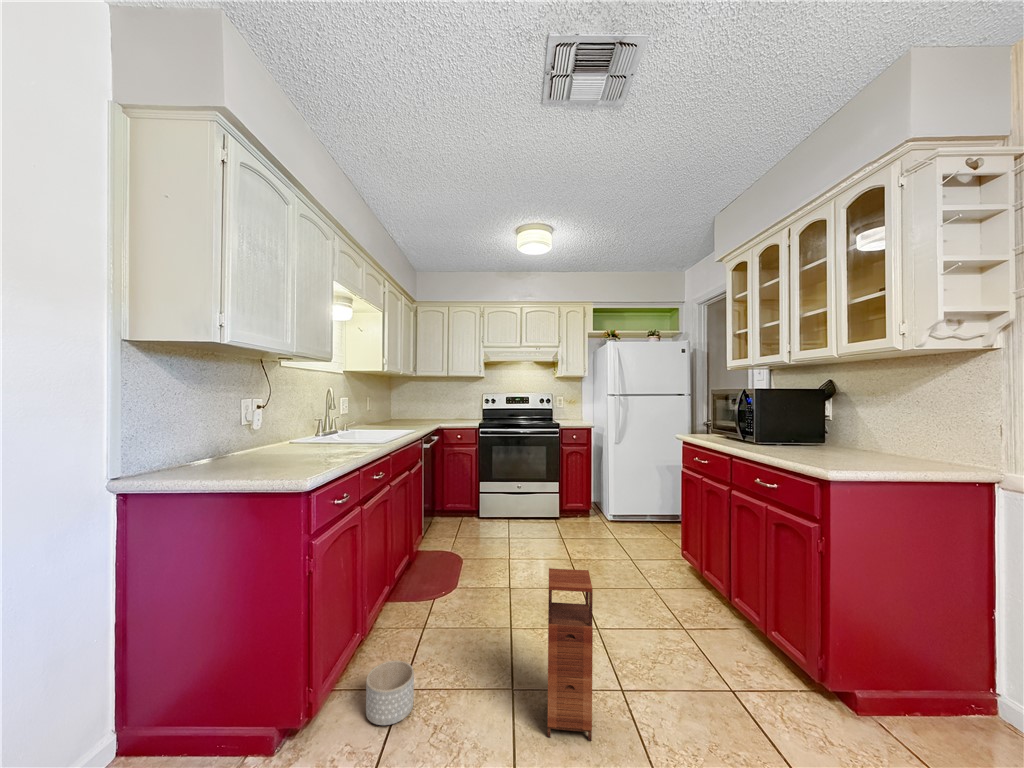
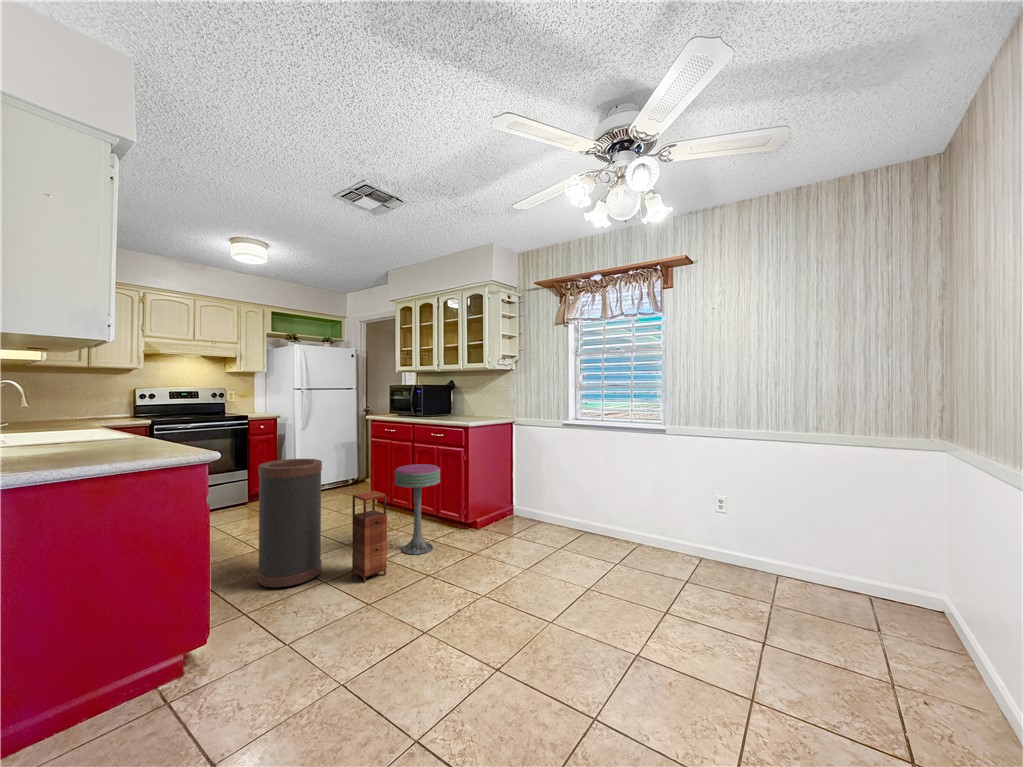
trash can: none [446,486,527,679] -> present [258,459,322,588]
bar stool: none [646,532,739,726] -> present [395,464,440,554]
planter: present [366,661,414,725] -> none [236,584,274,623]

